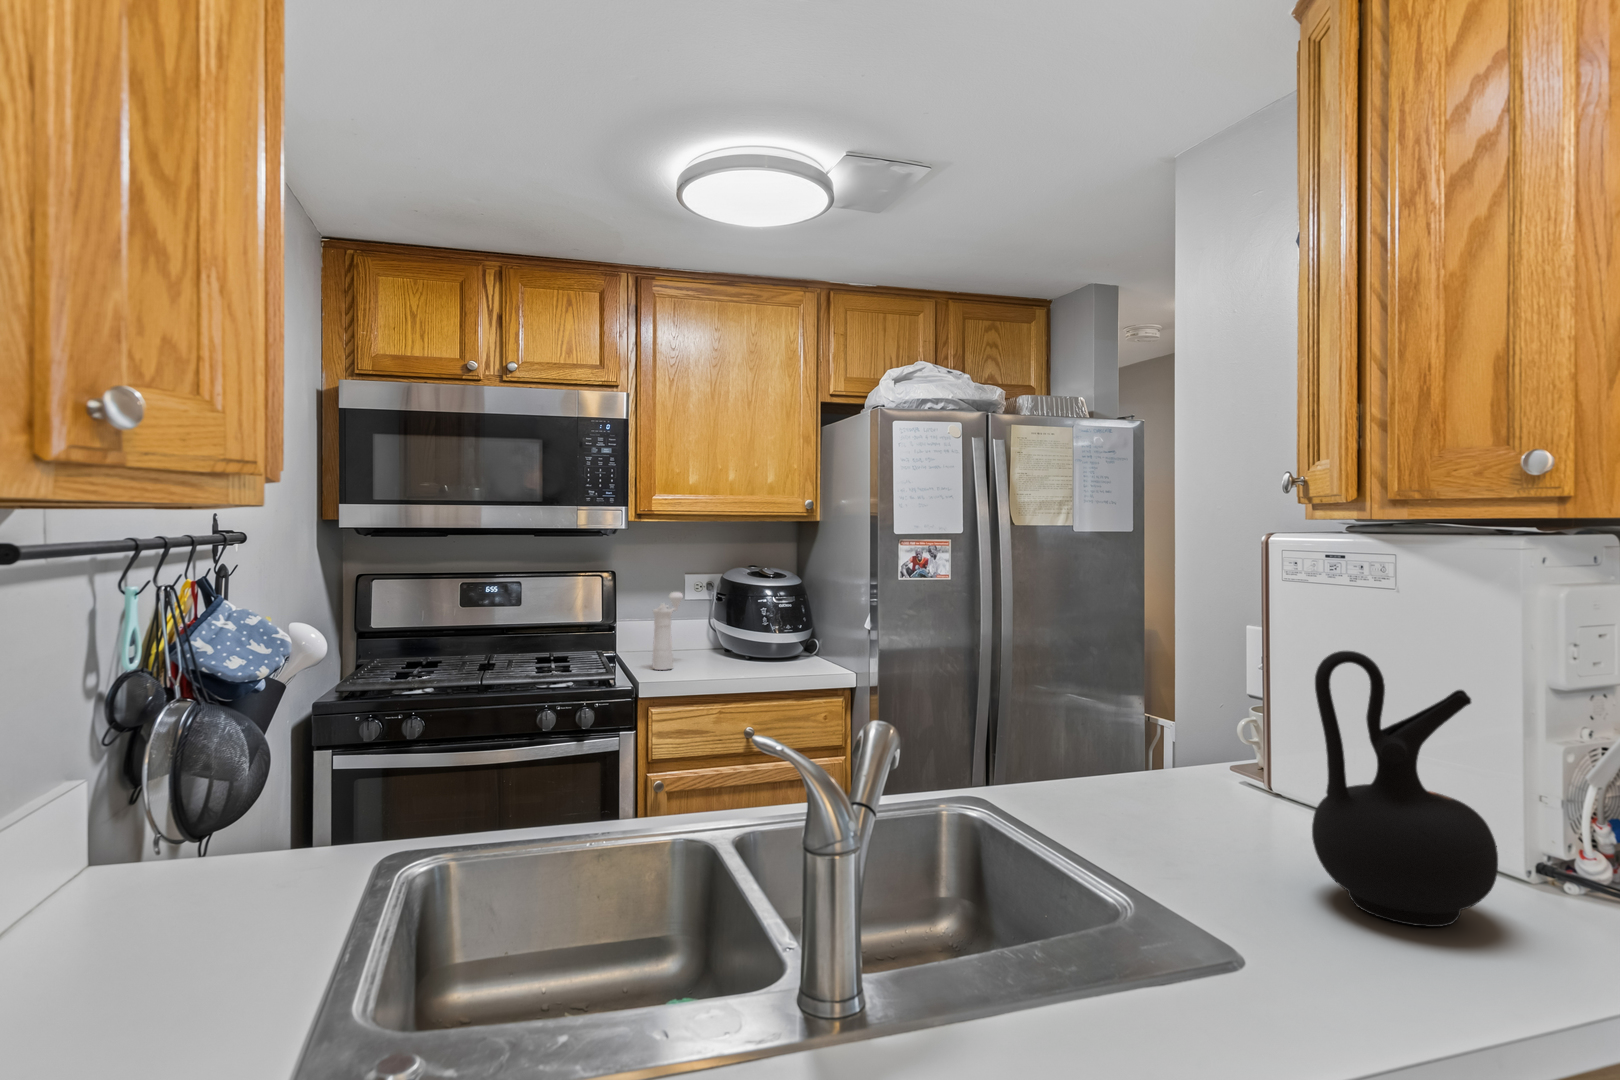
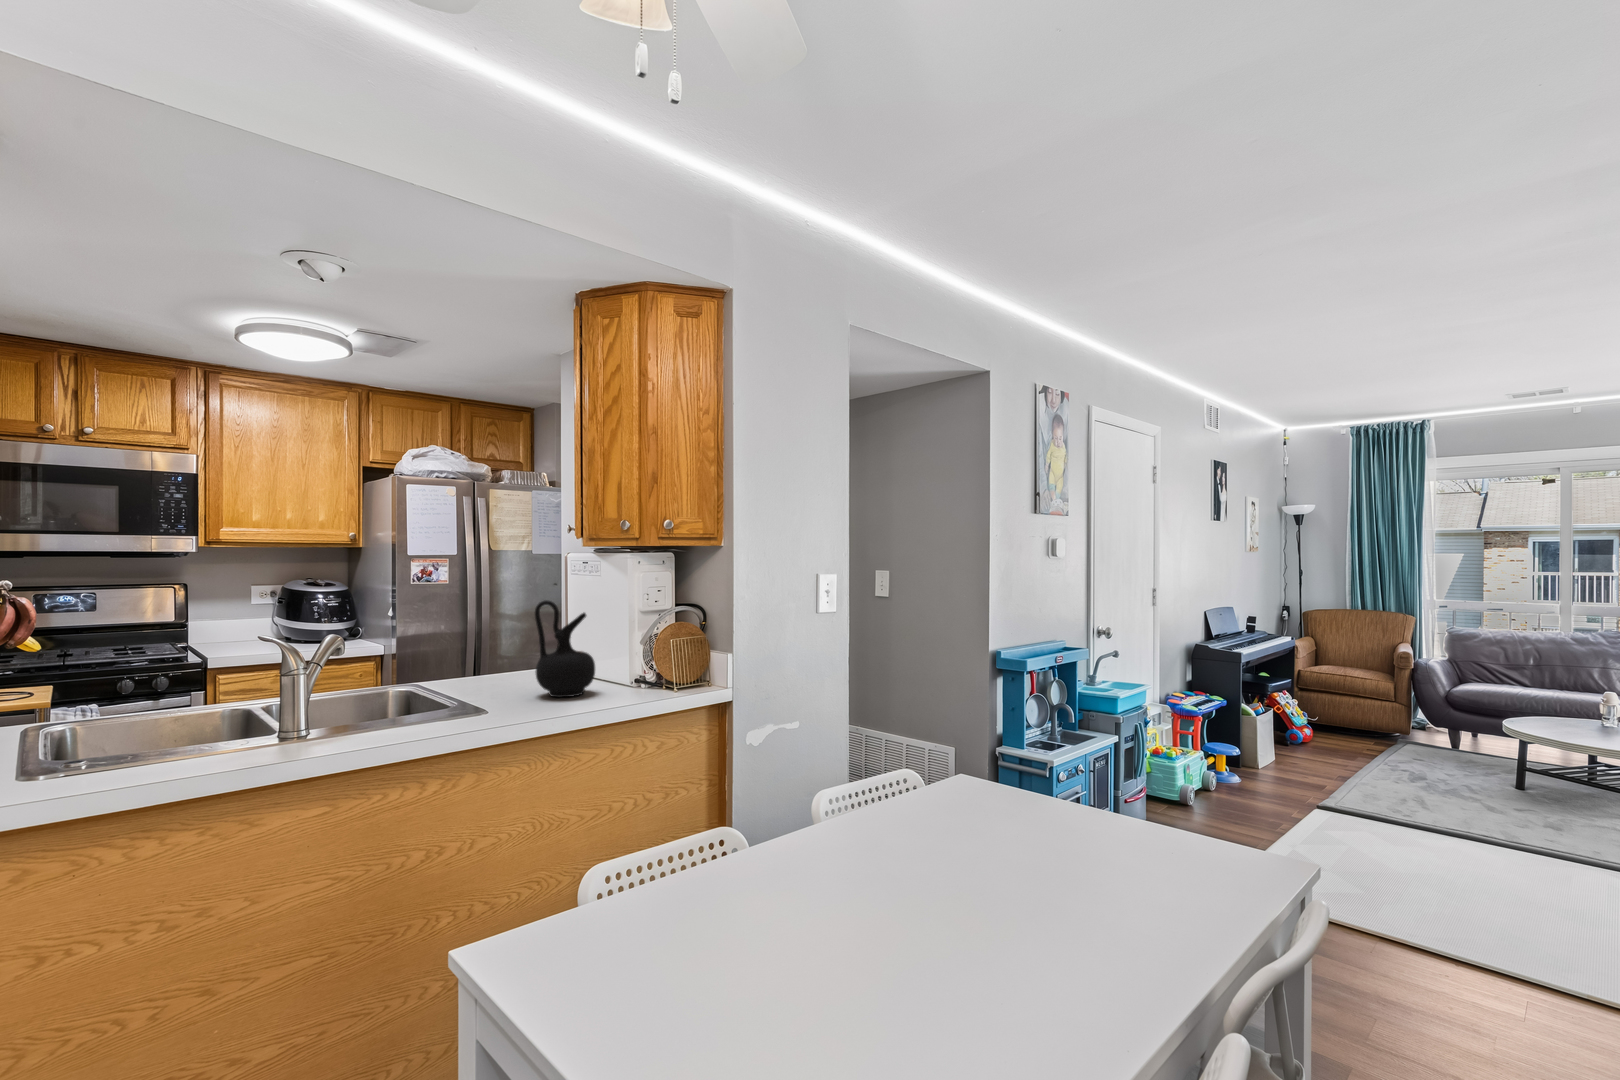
pepper mill: present [653,592,683,670] -> none [220,597,247,651]

